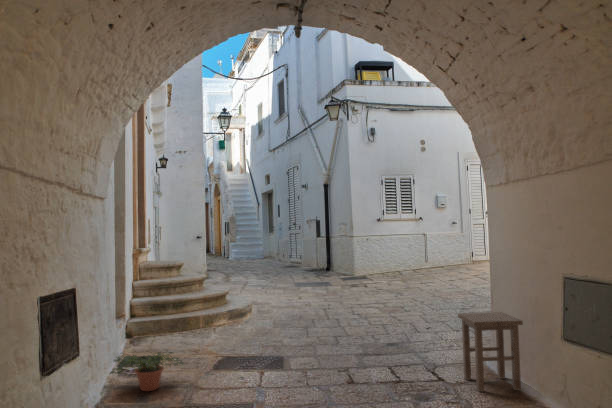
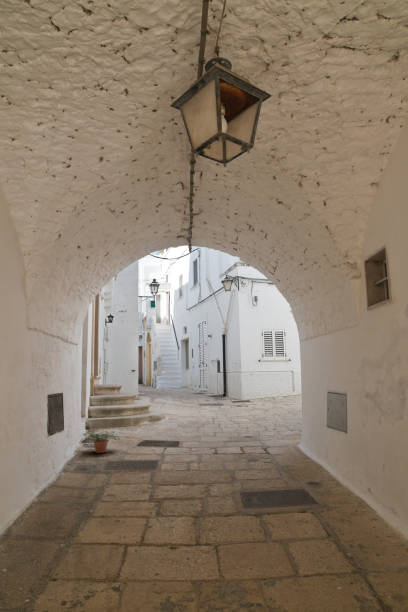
stool: present [458,312,523,392] -> none [274,413,305,456]

